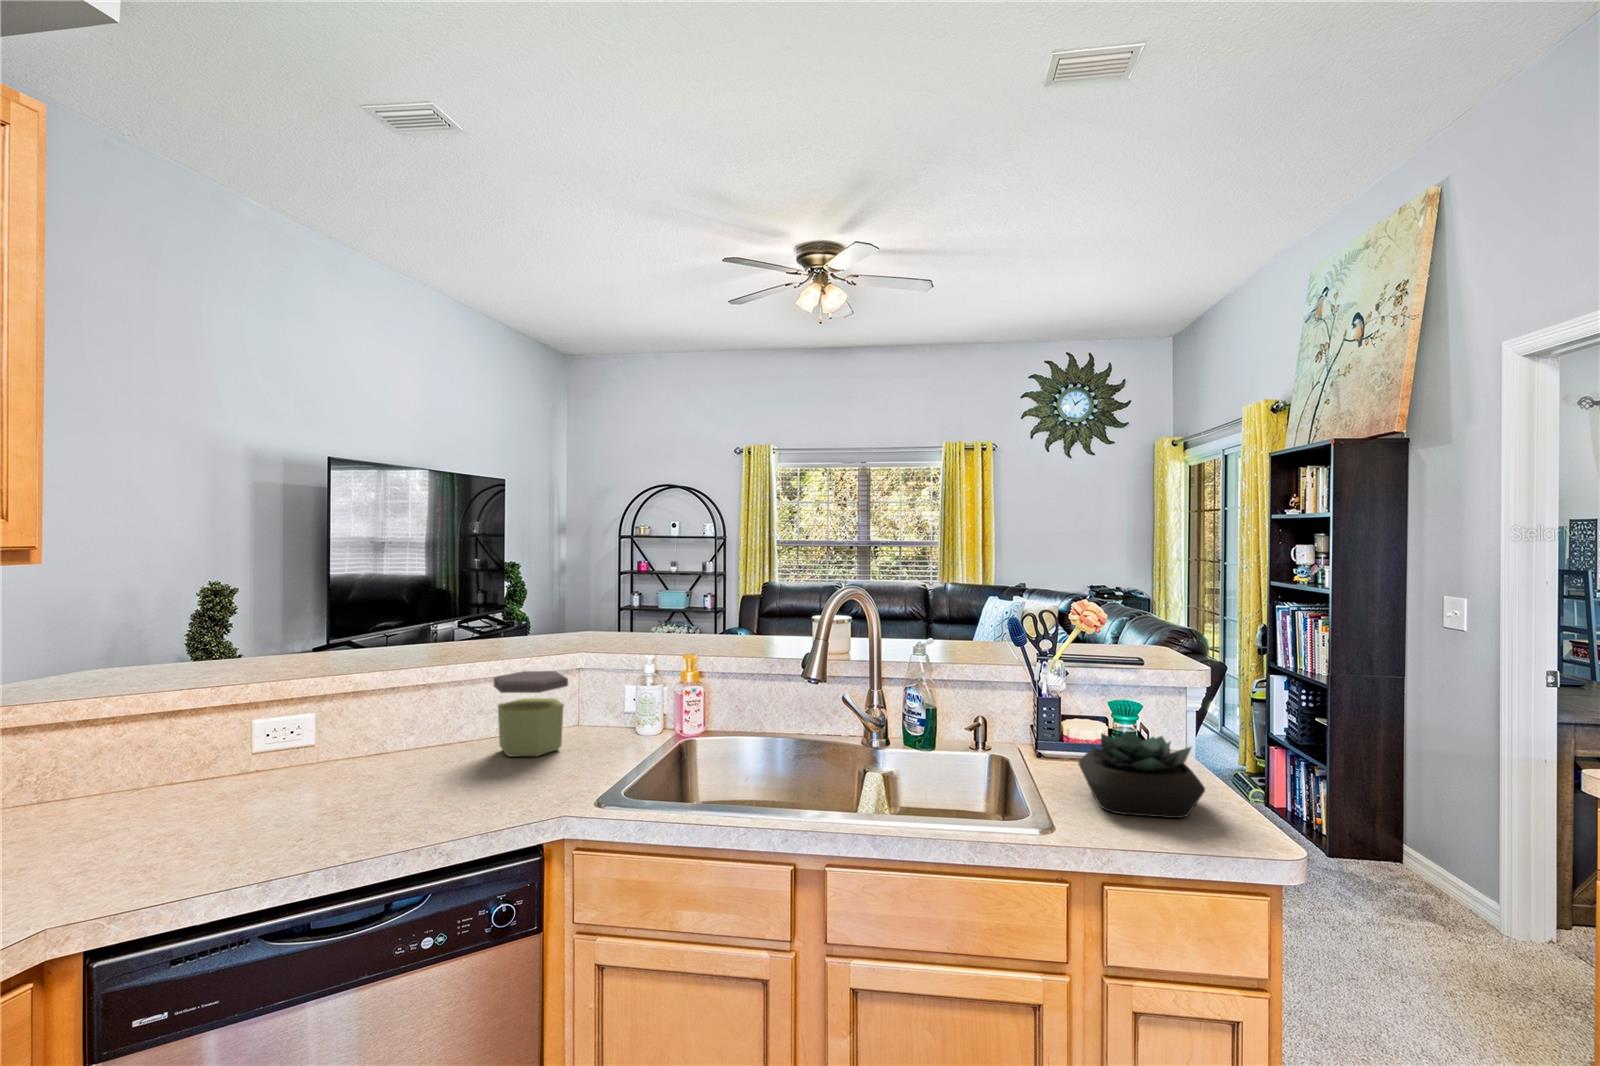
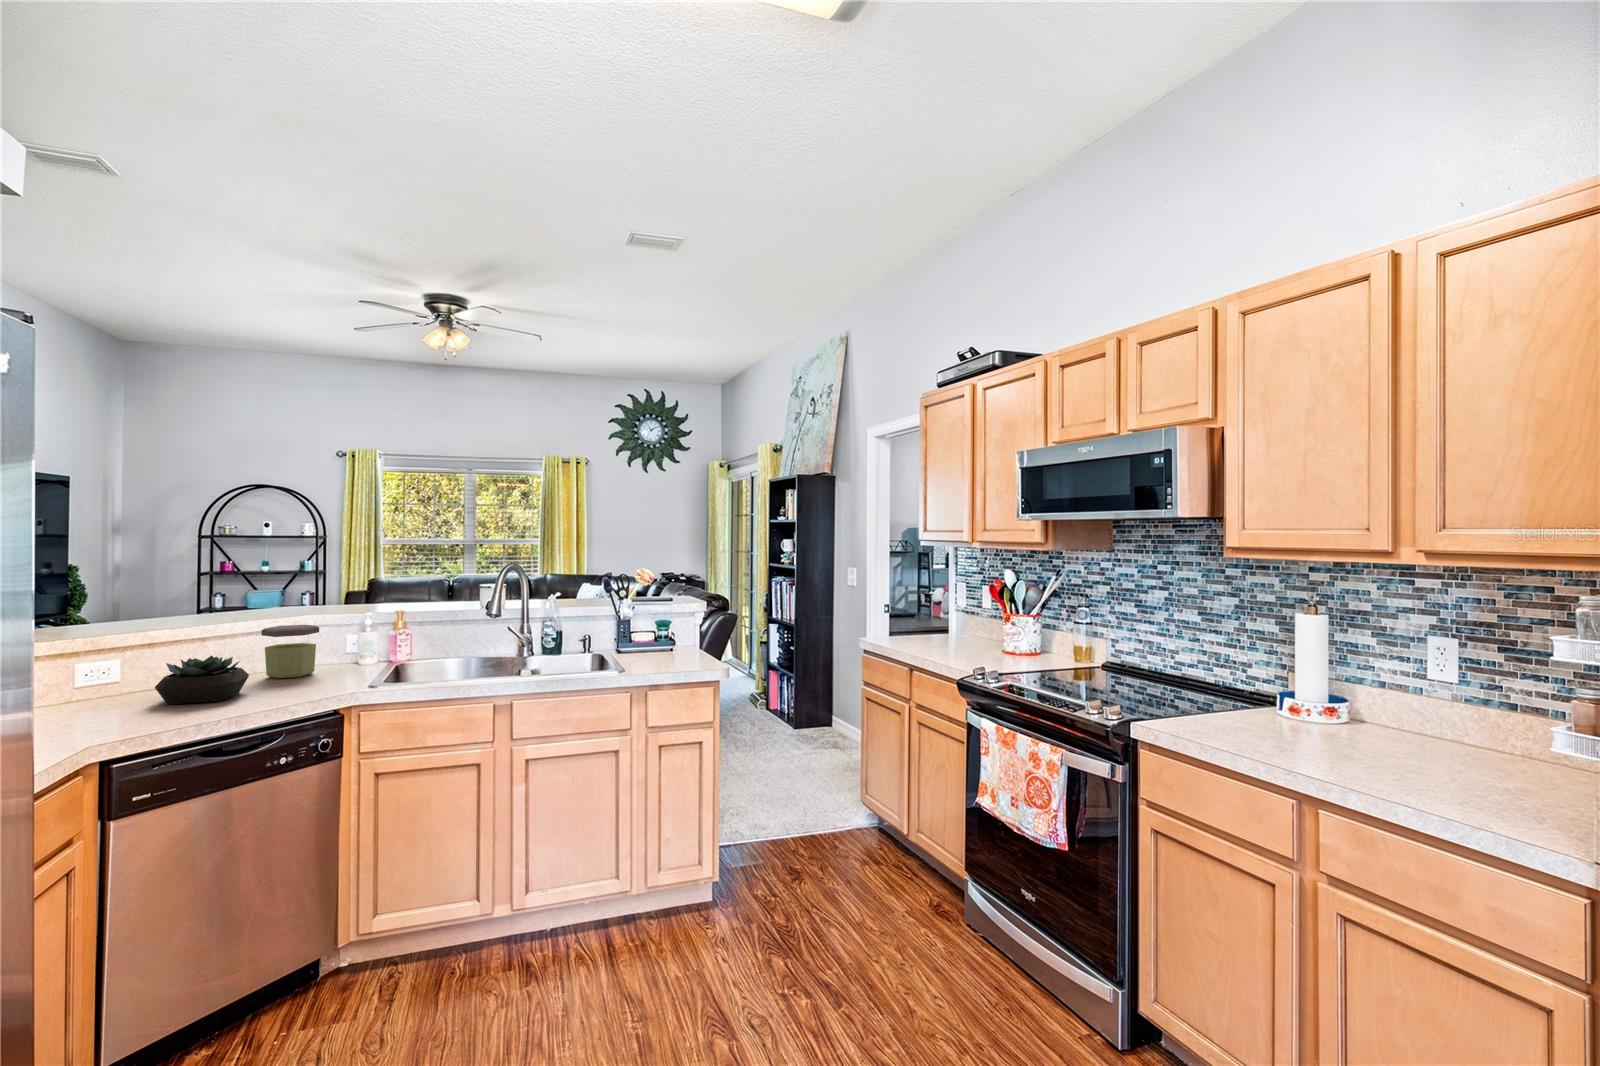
succulent plant: present [1078,731,1205,818] -> present [155,656,249,704]

